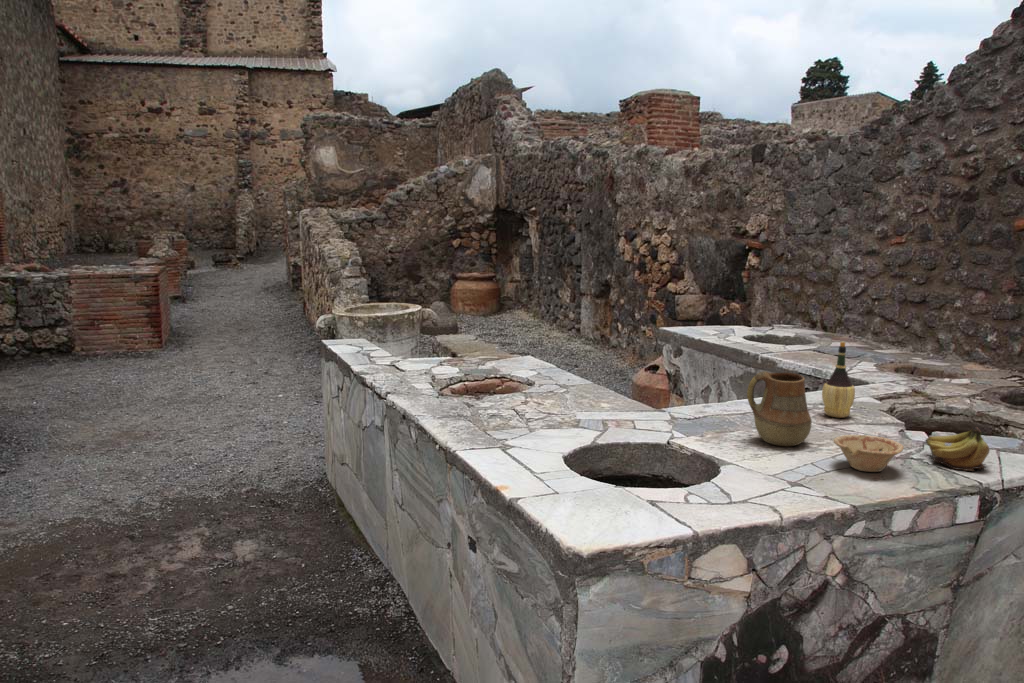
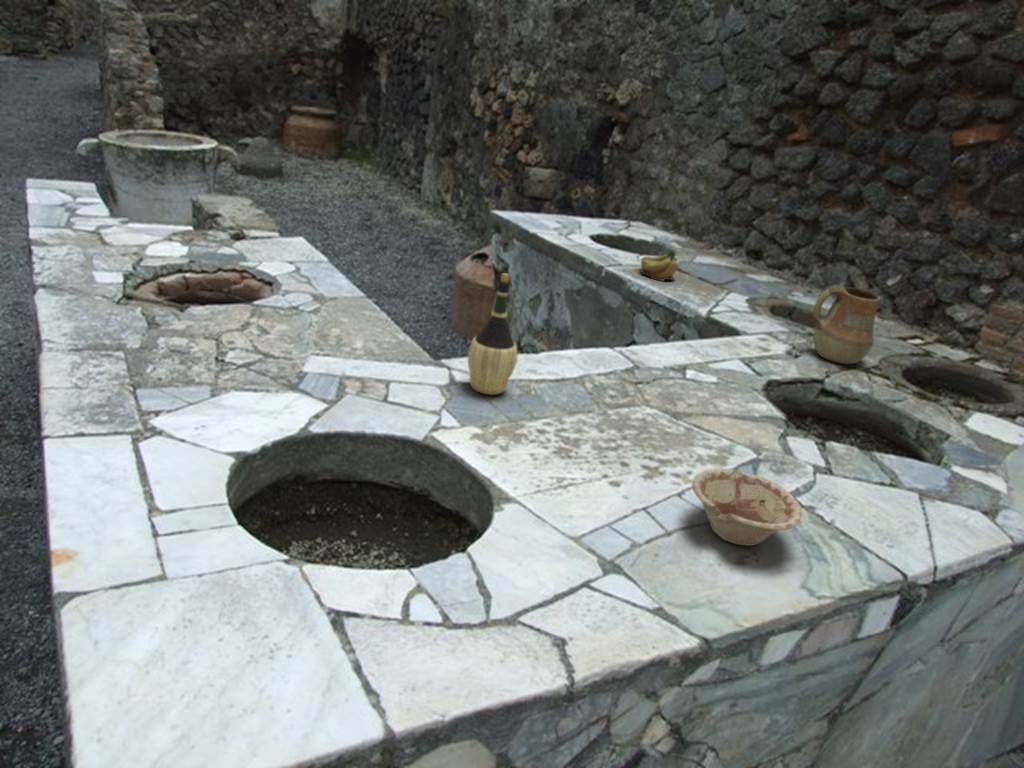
wine bottle: present [822,342,855,417] -> present [468,273,518,395]
pitcher: present [747,371,812,446] -> present [813,285,880,364]
fruit: present [925,427,990,471] -> present [641,251,678,281]

